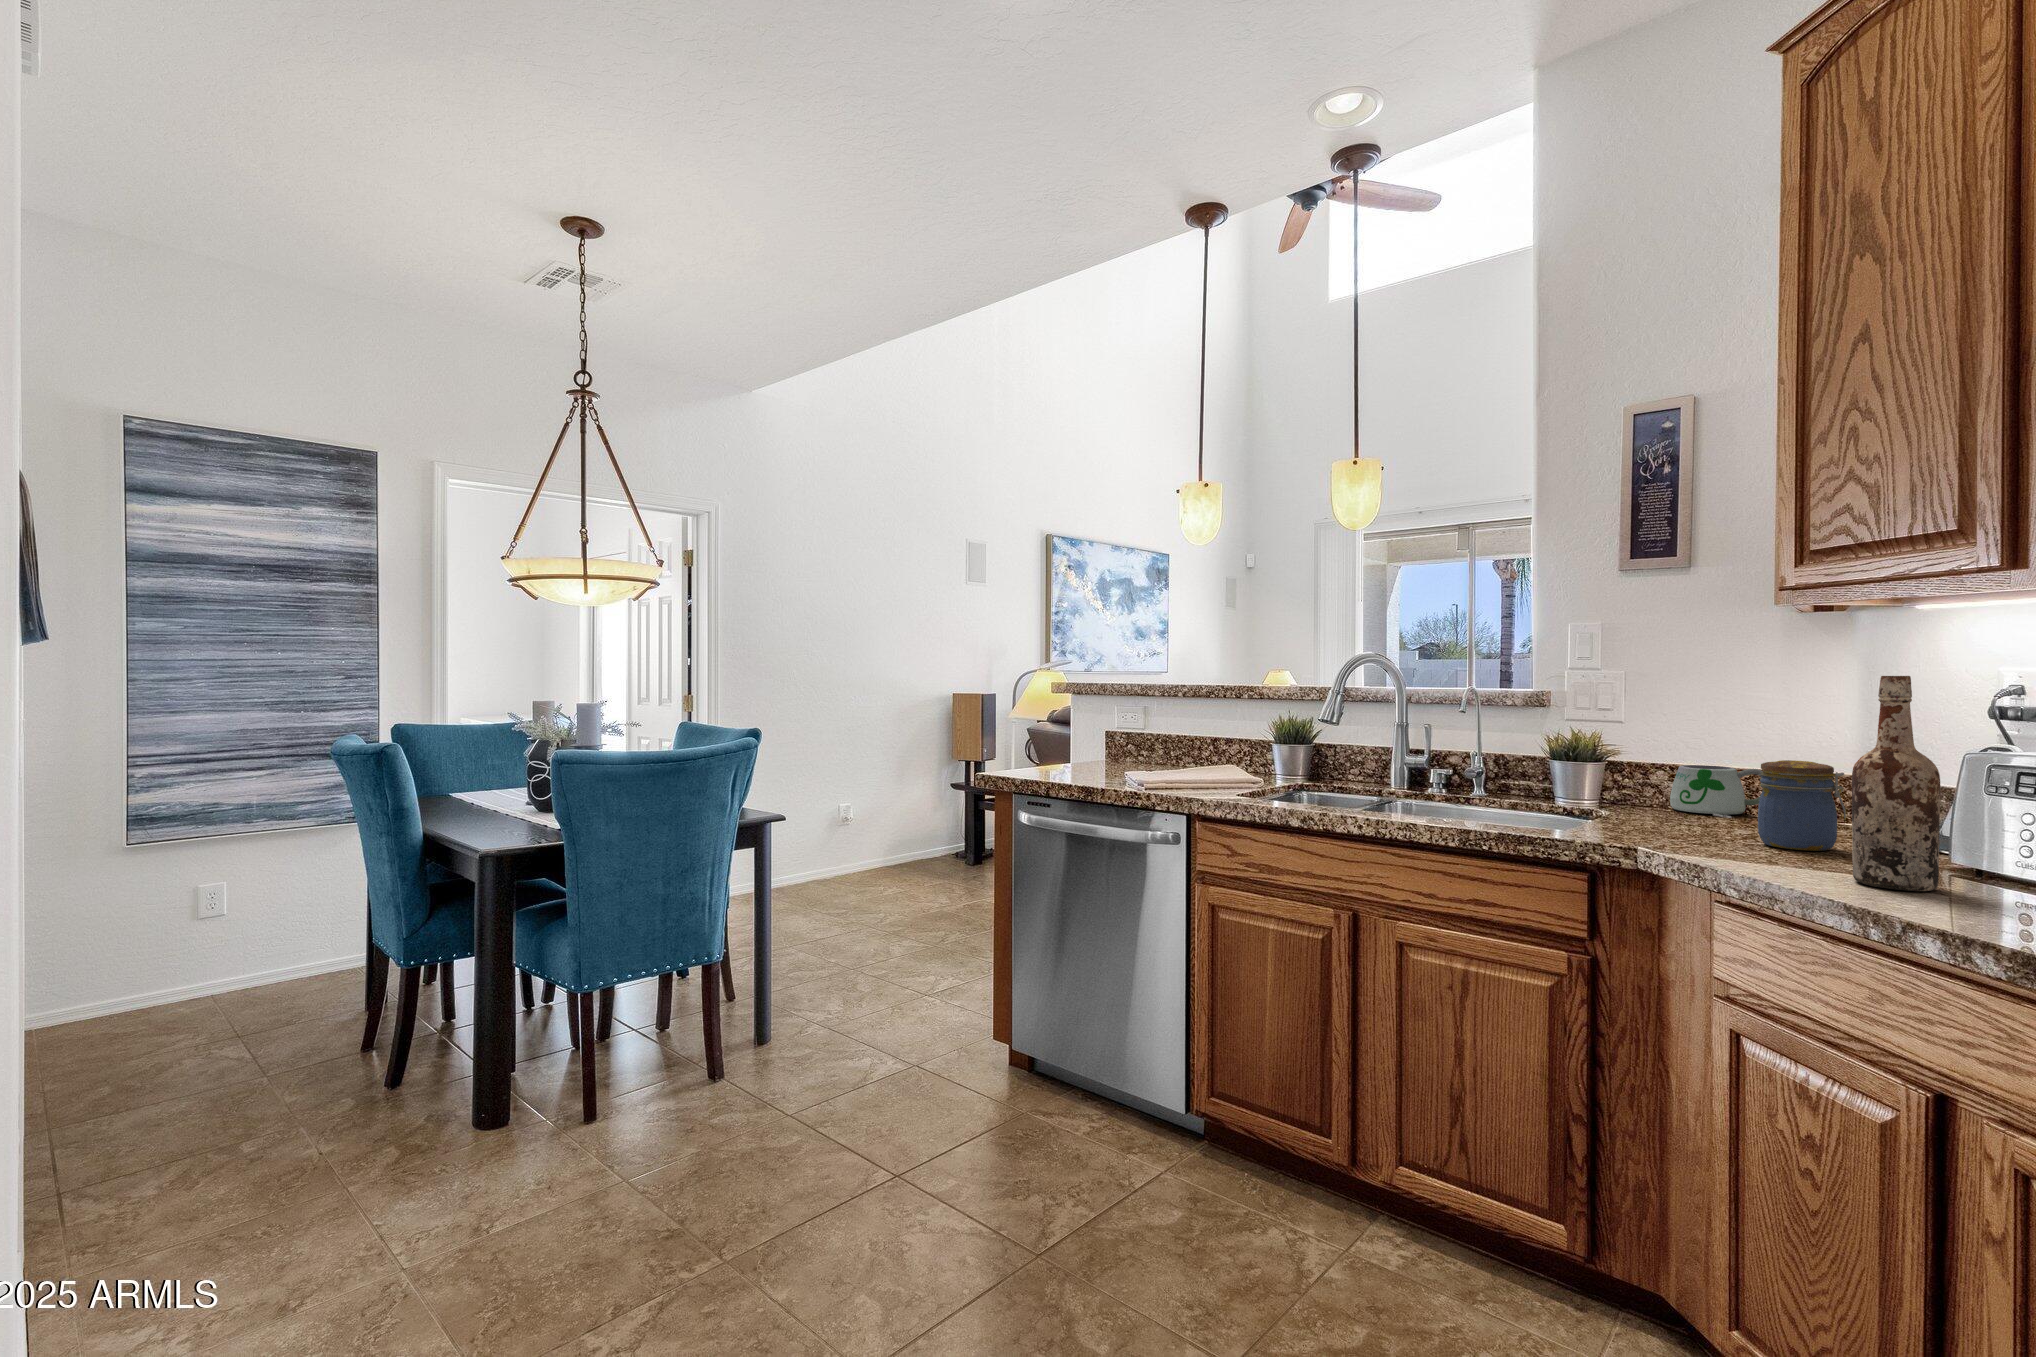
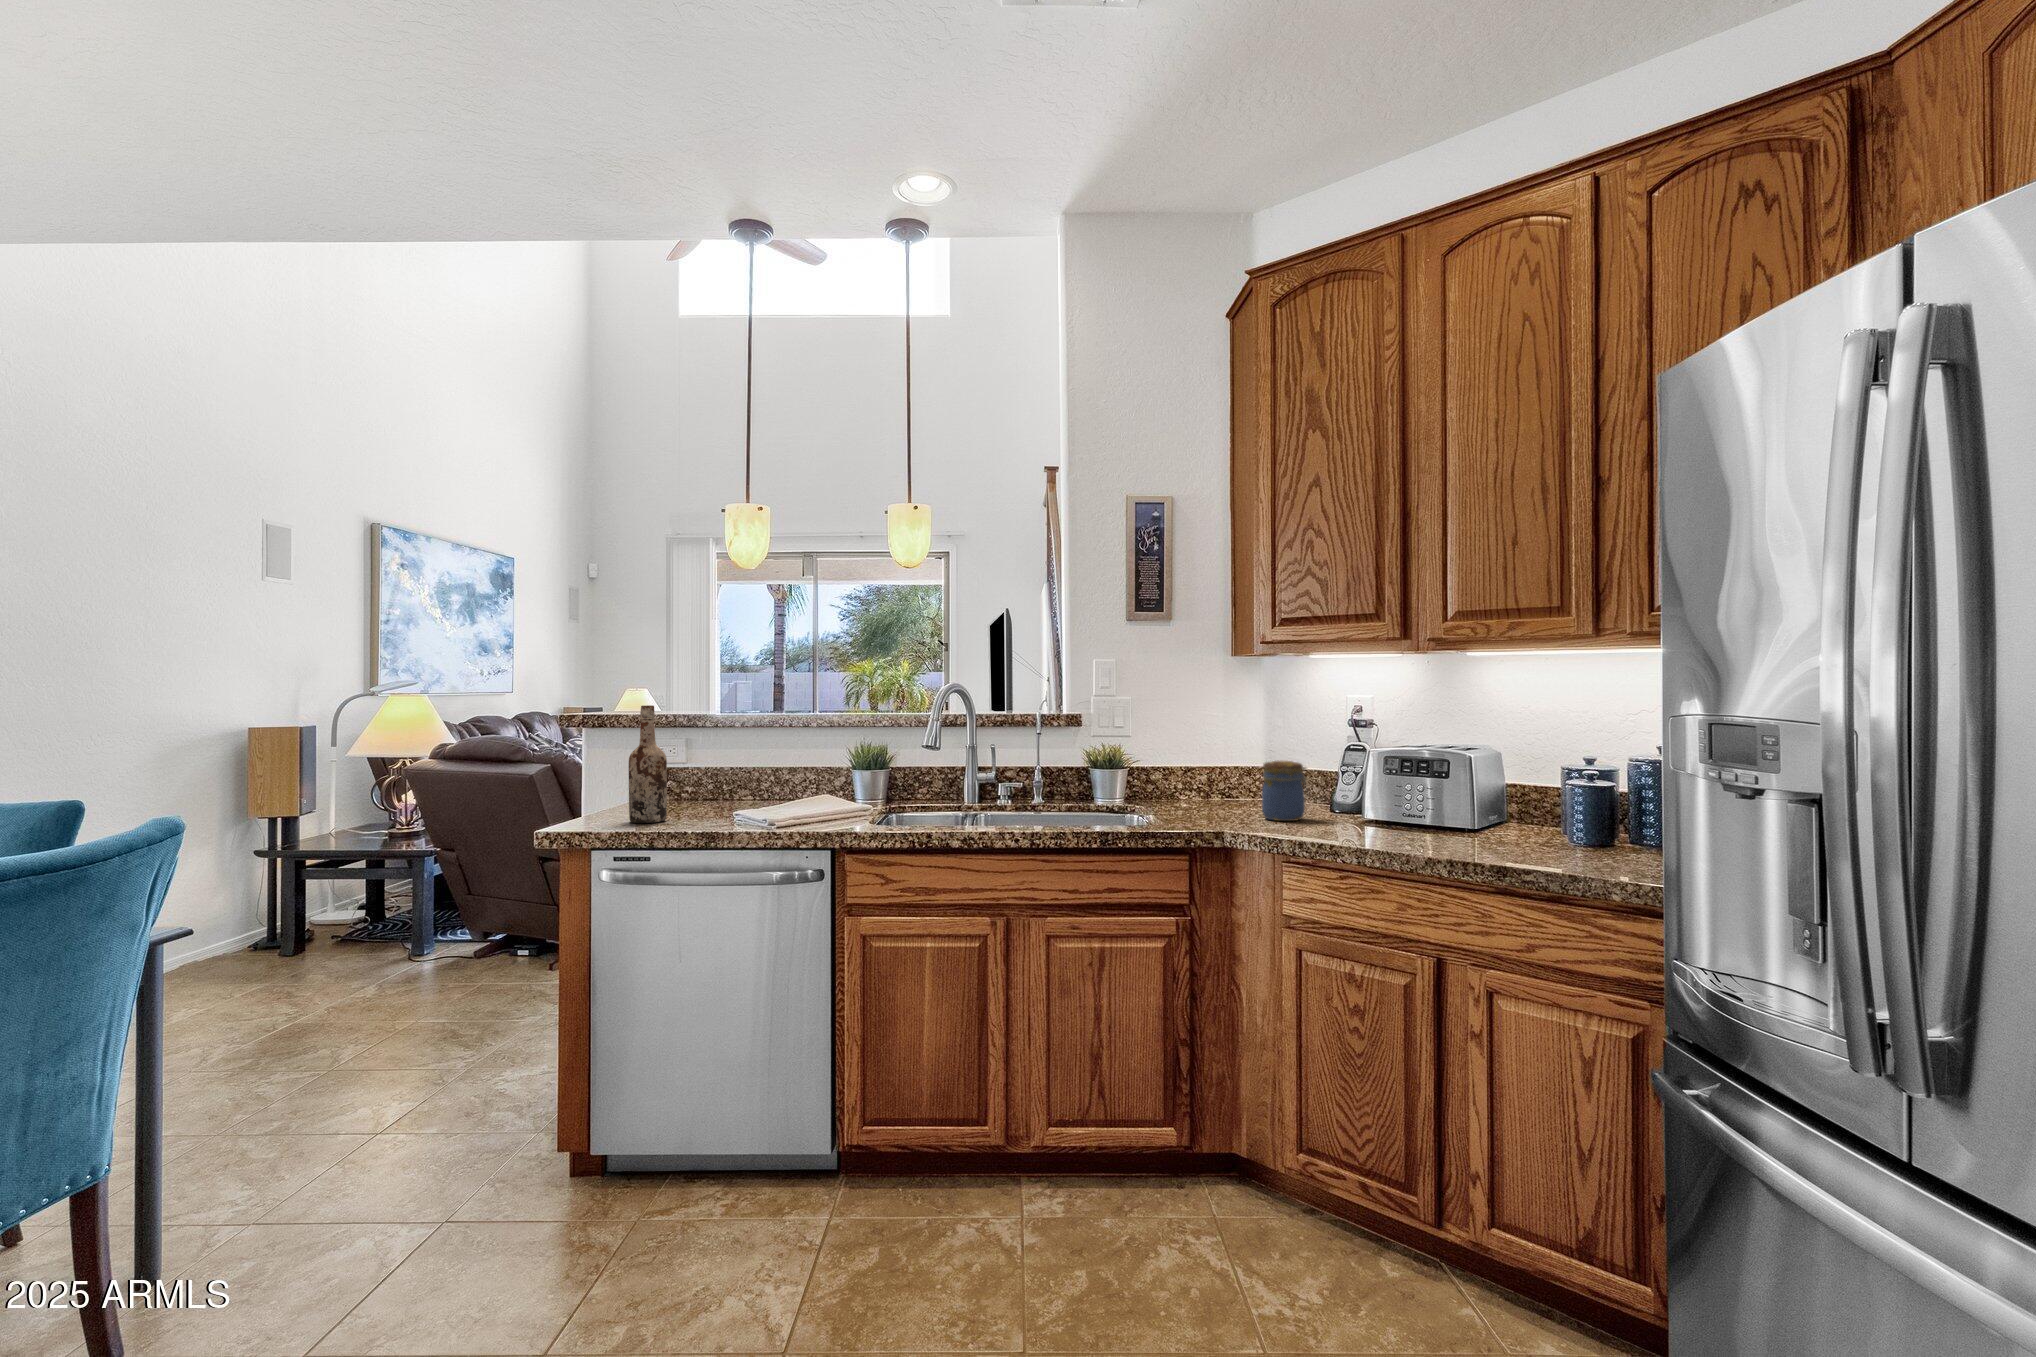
wine bottle: present [1852,676,1940,891] -> present [629,705,667,823]
mug: present [1670,765,1763,818] -> none [1165,767,1224,804]

